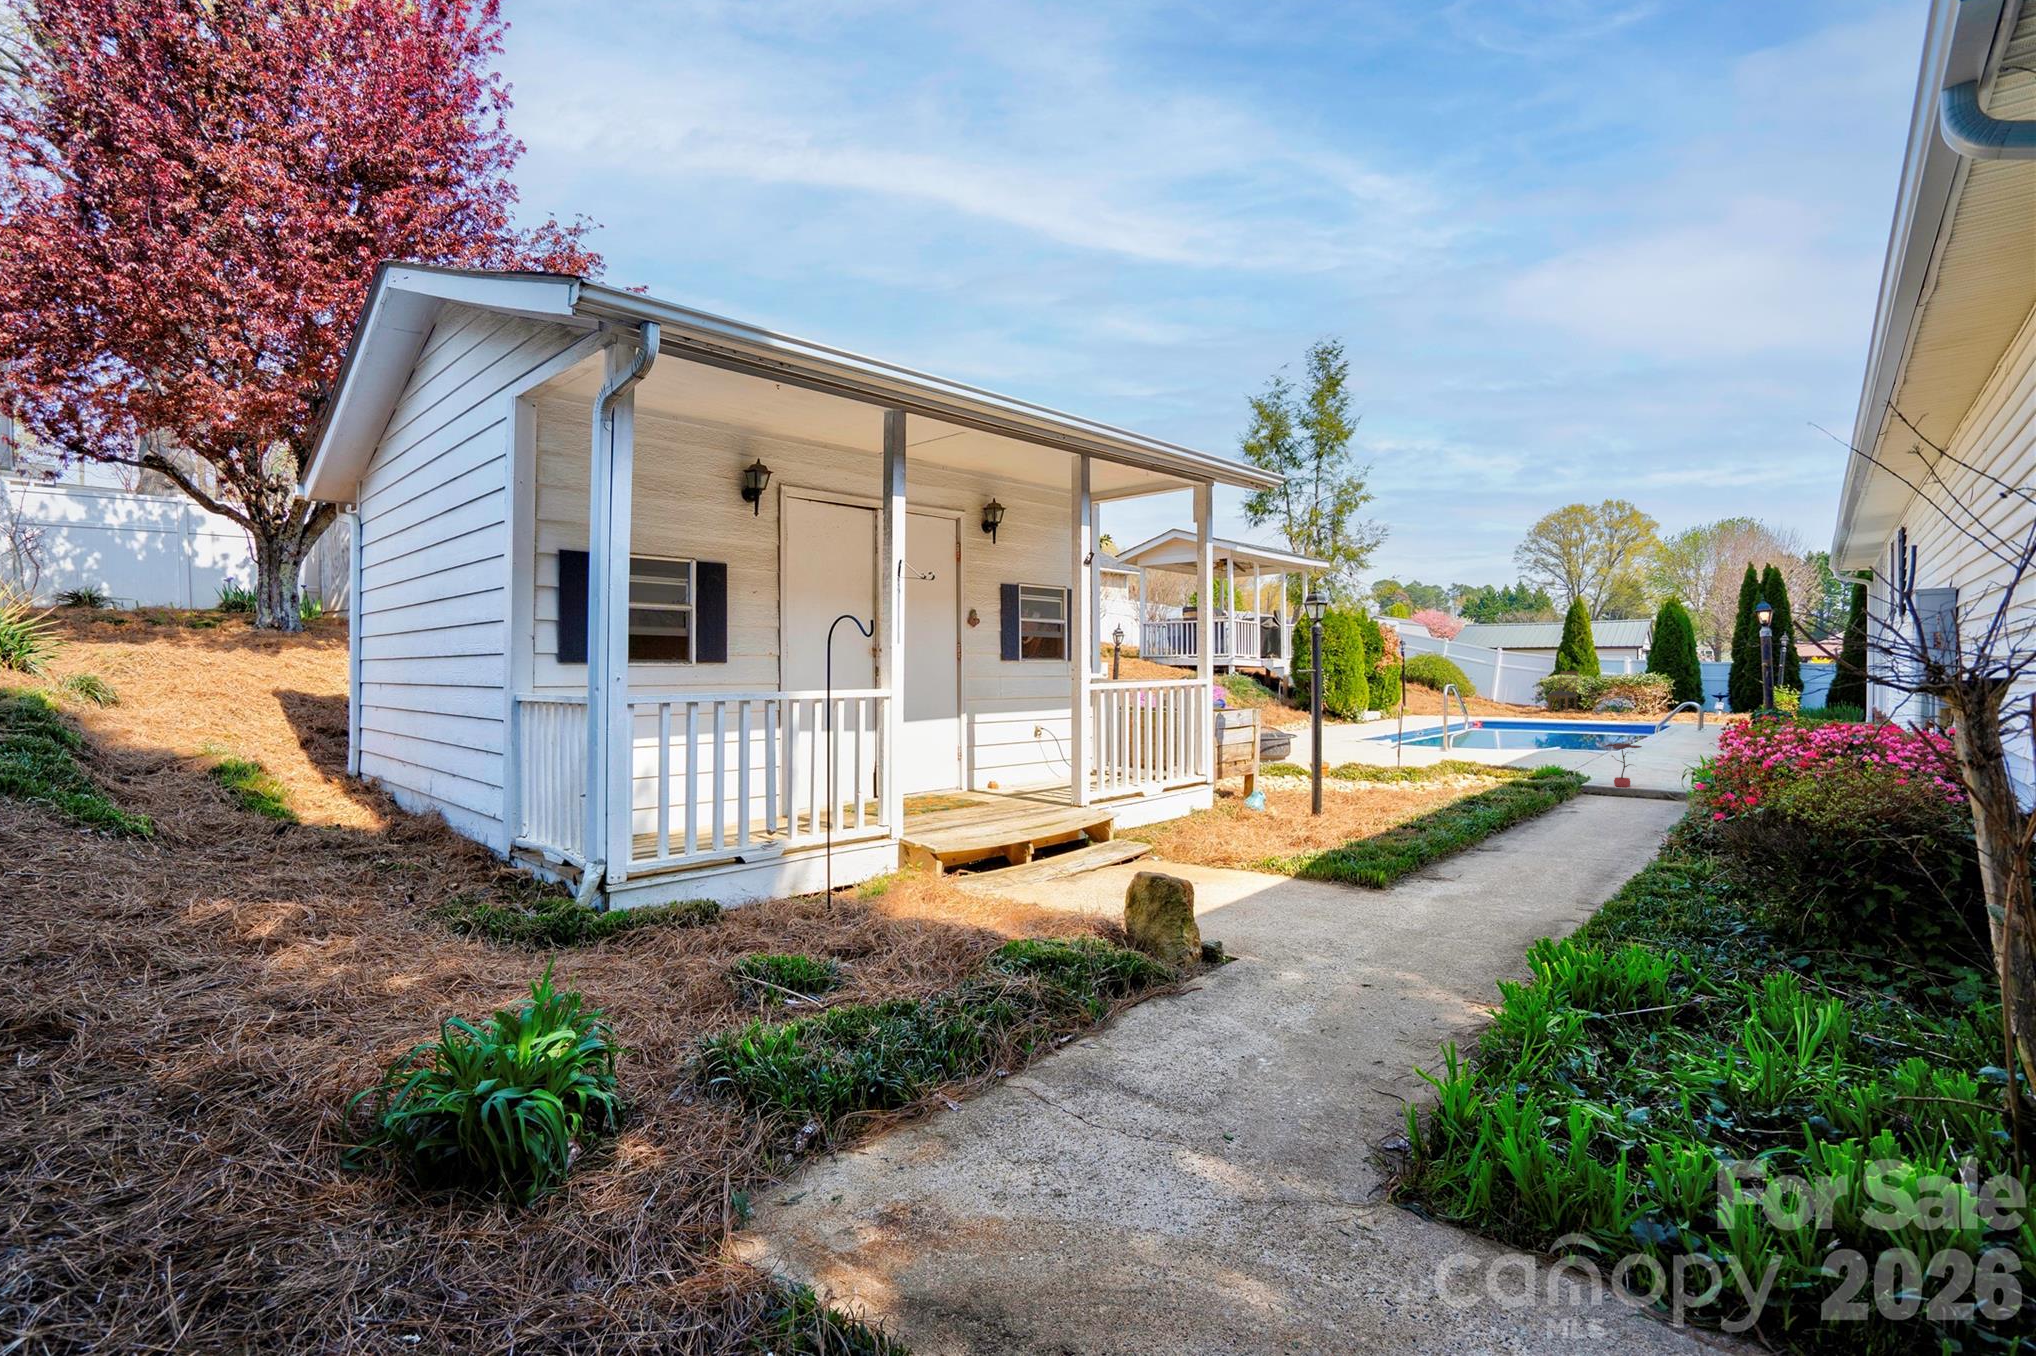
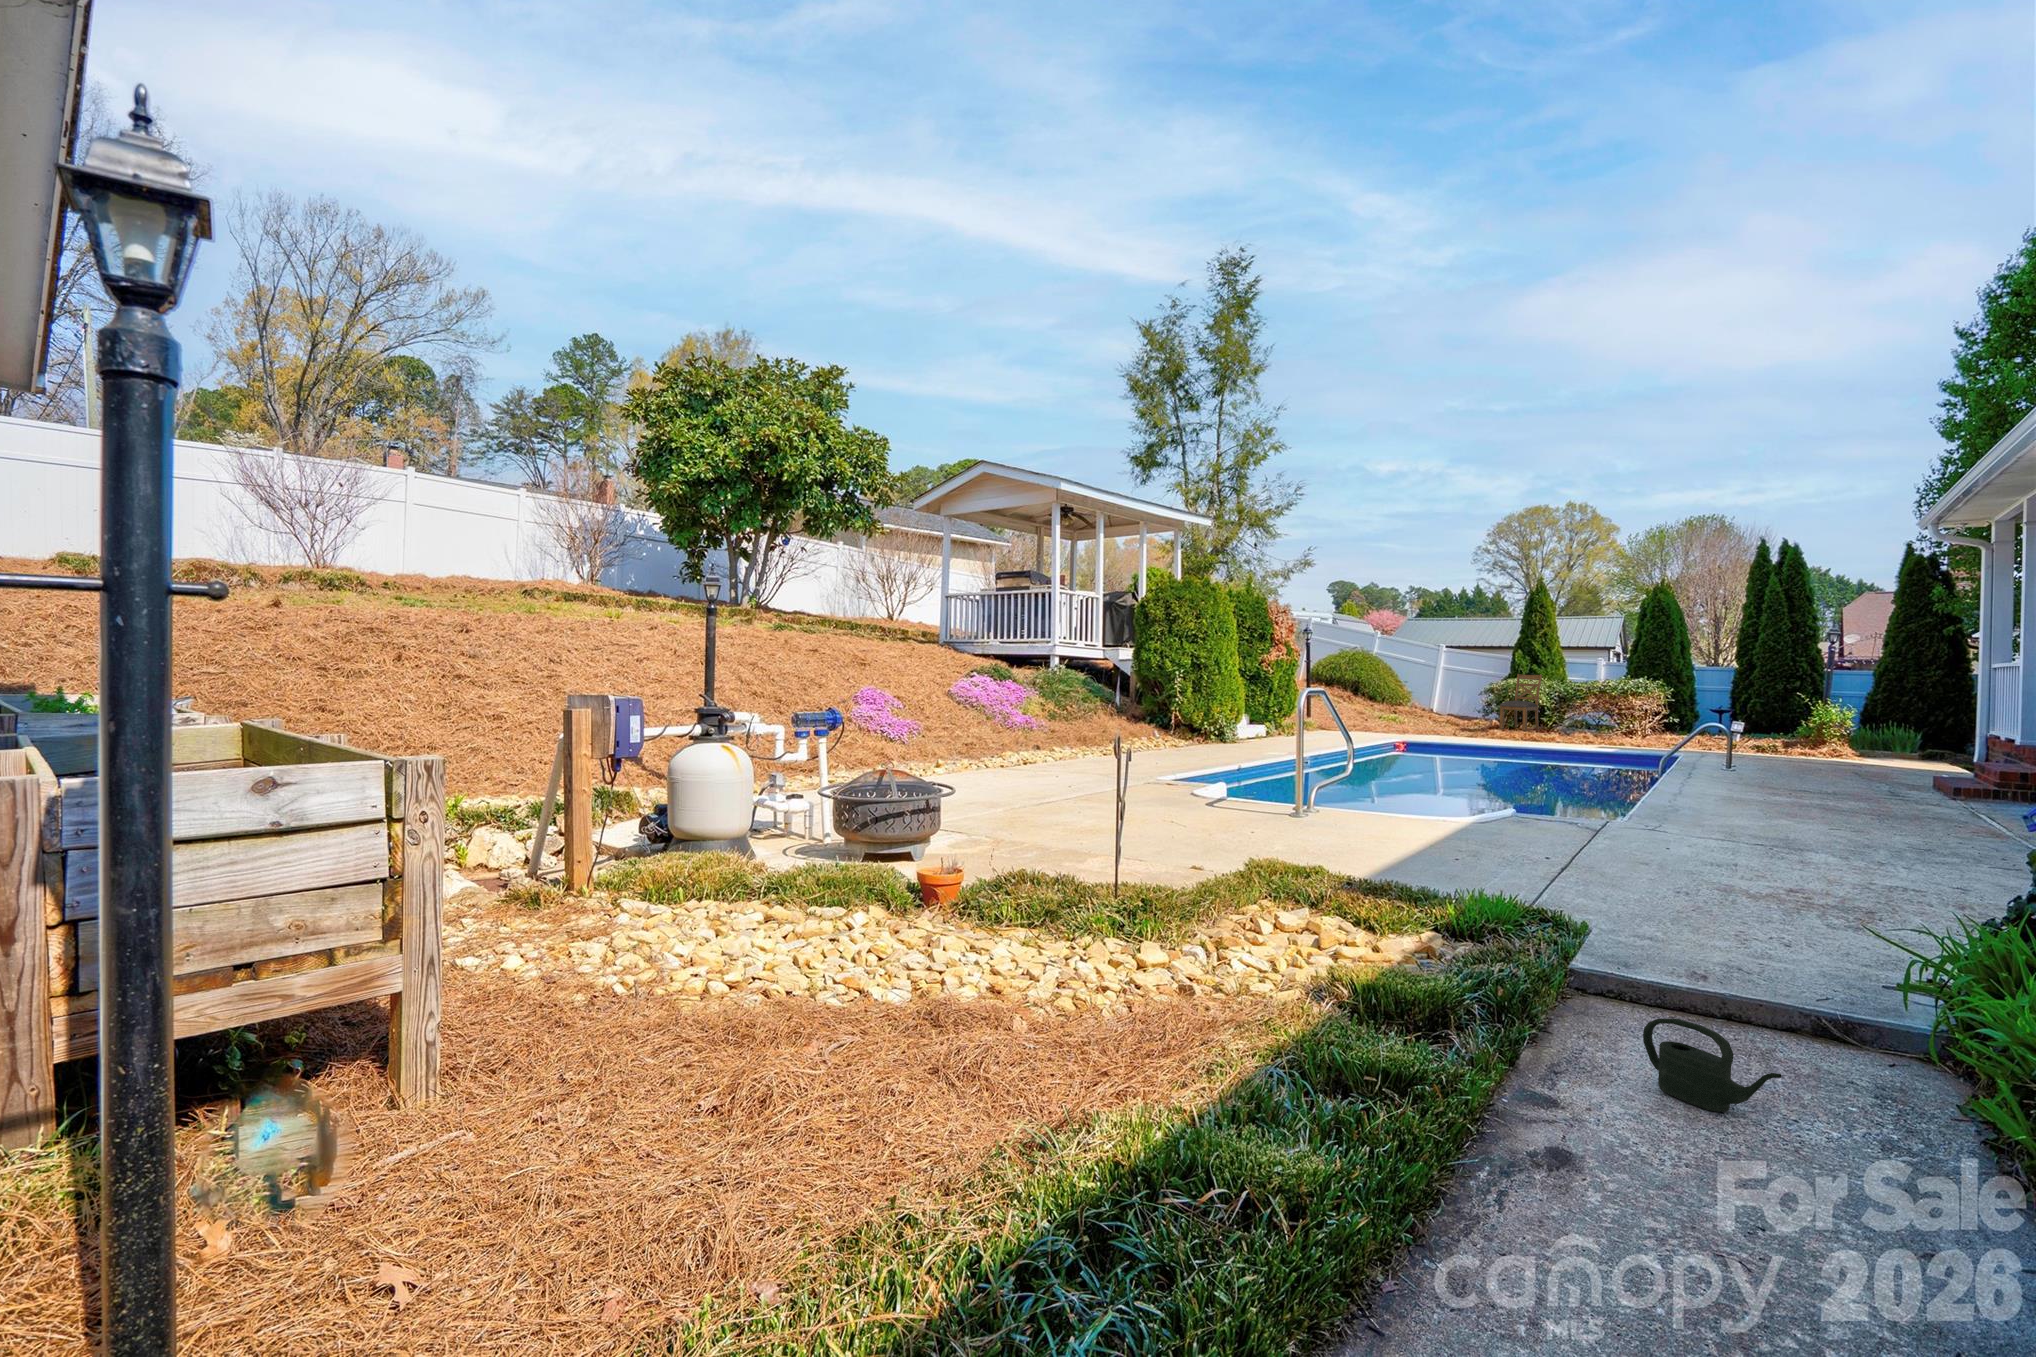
potted plant: present [1604,743,1642,787] -> none [1626,840,1739,966]
watering can: none [1603,787,1638,810] -> present [1643,1019,1781,1112]

